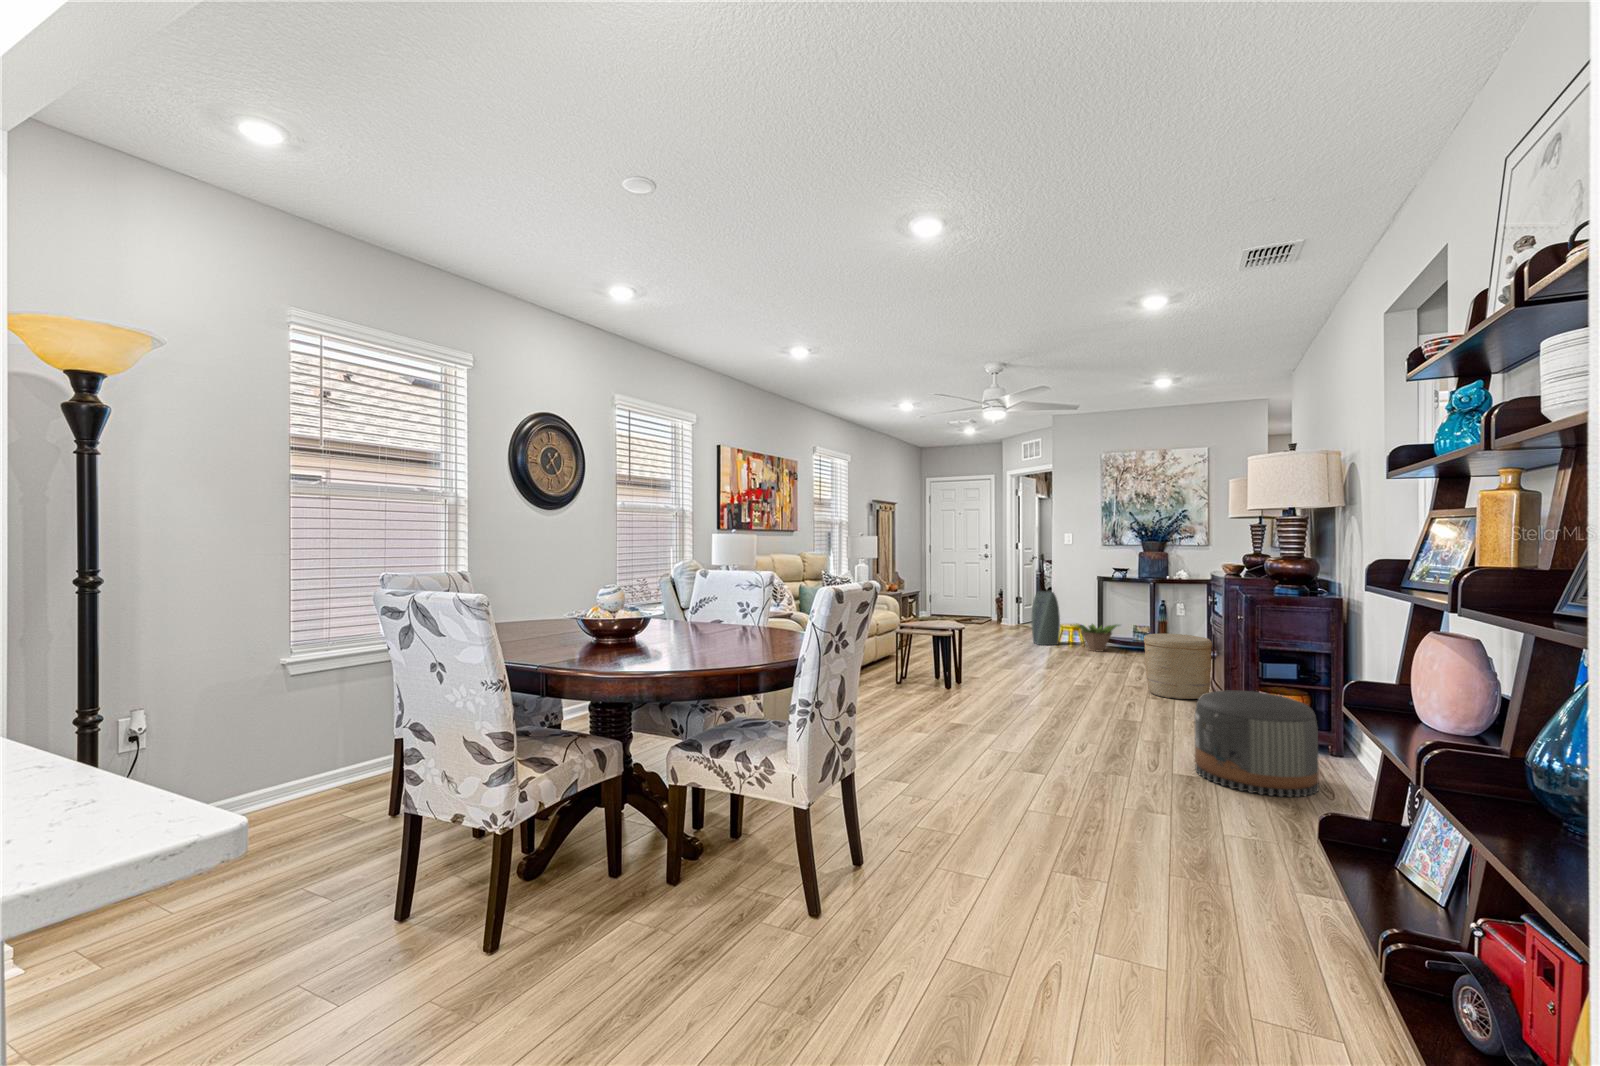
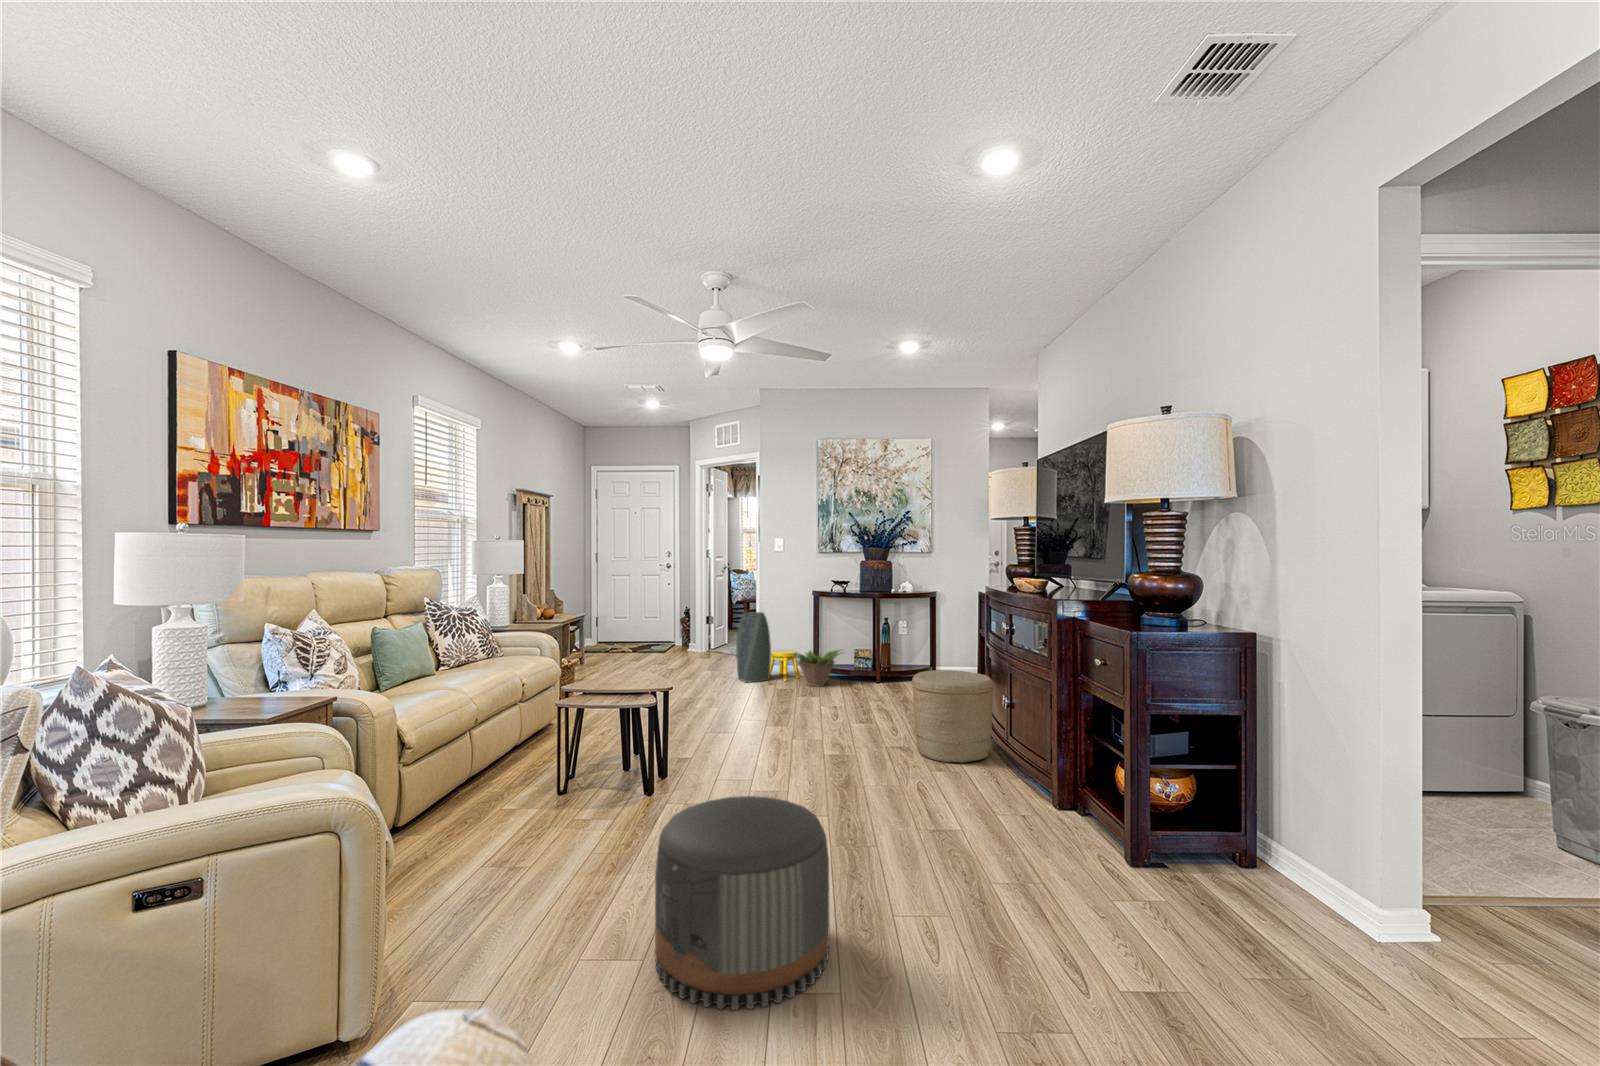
pouf: present [1194,690,1319,797] -> present [655,796,829,1010]

